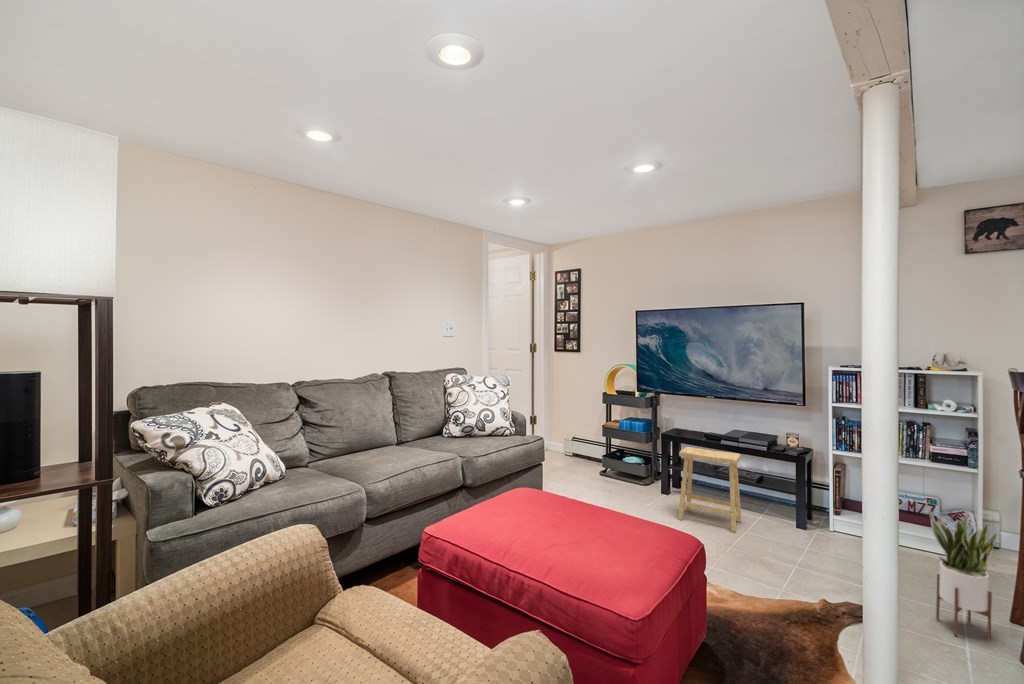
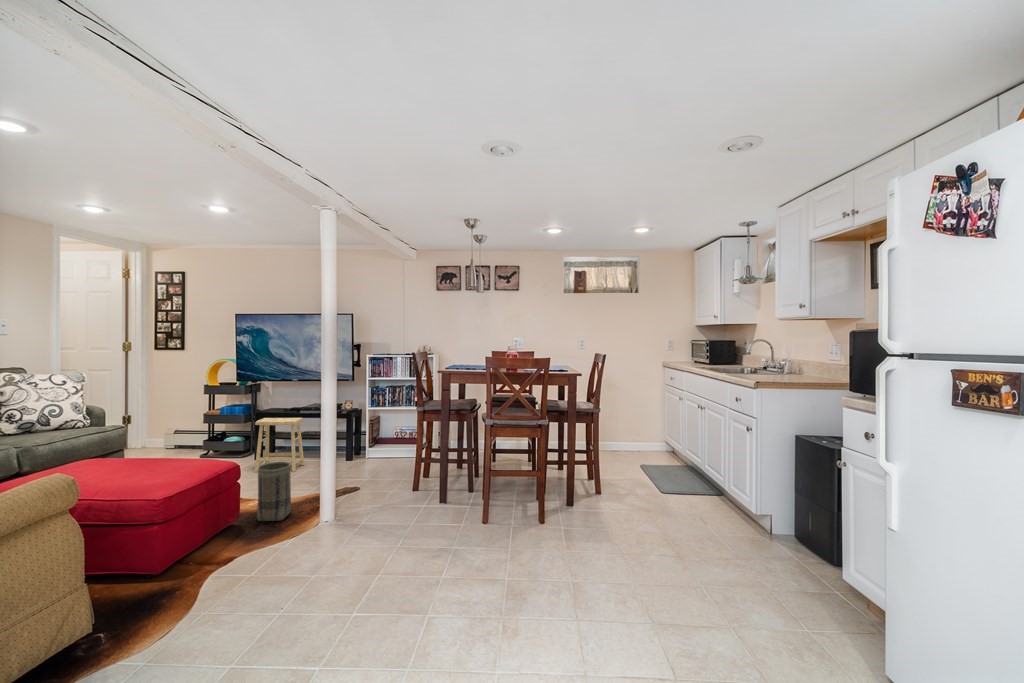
potted plant: present [927,507,997,640] -> none [376,427,403,492]
basket: none [740,541,795,653] -> present [257,462,291,521]

